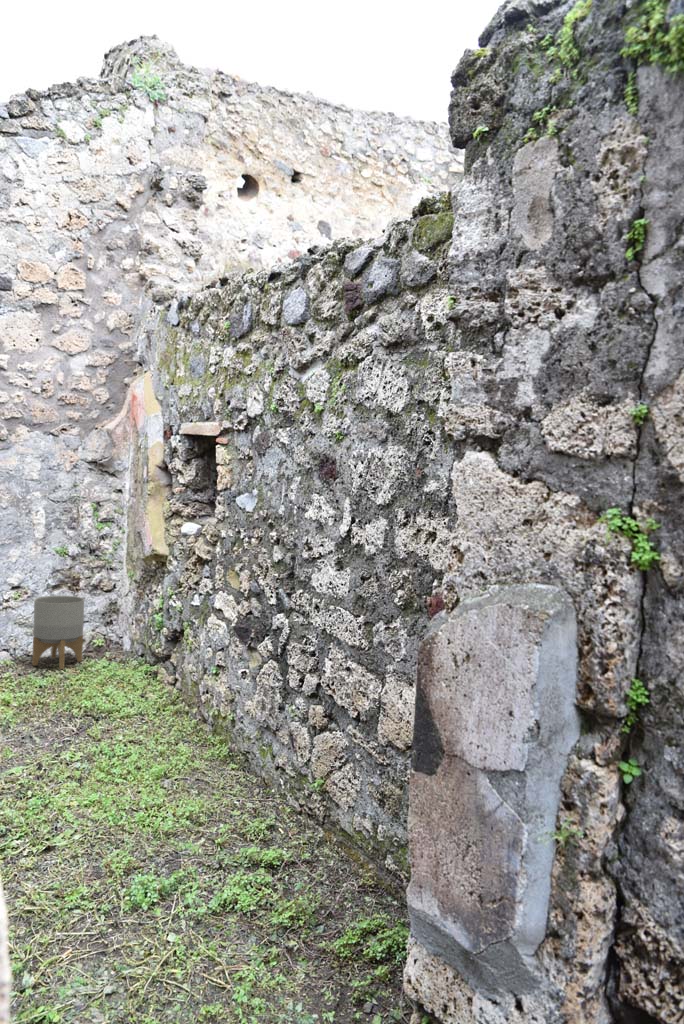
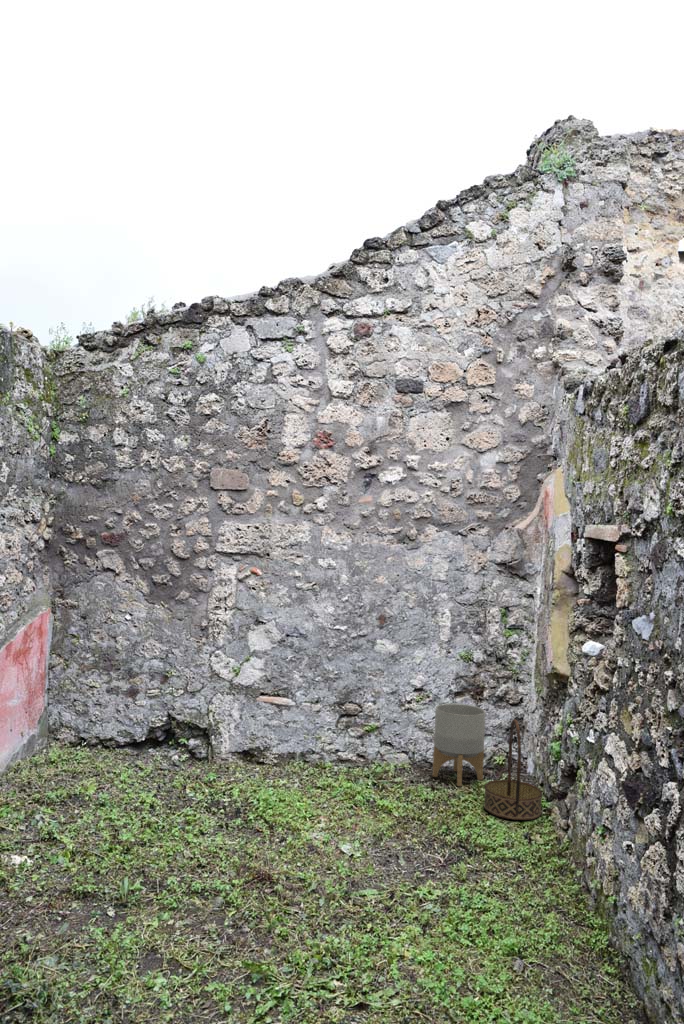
basket: none [90,600,143,685] -> present [484,719,542,820]

